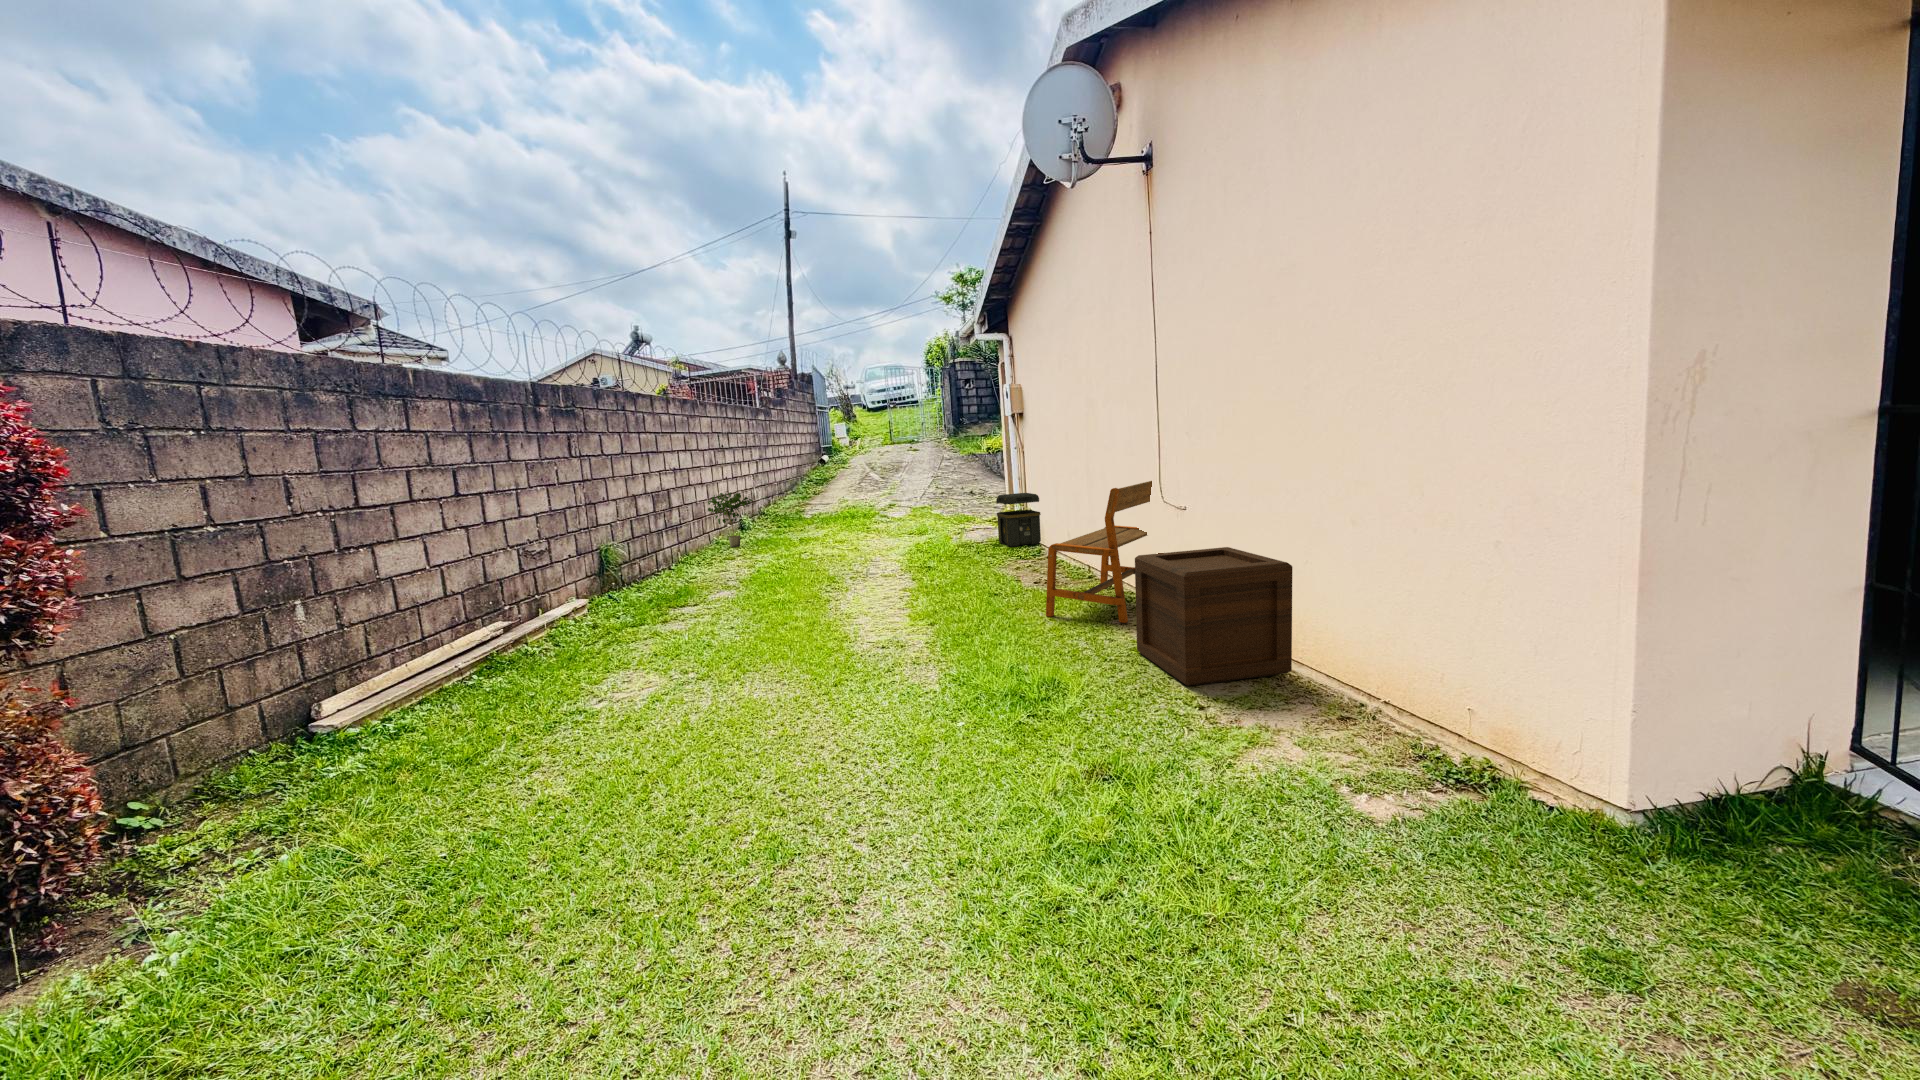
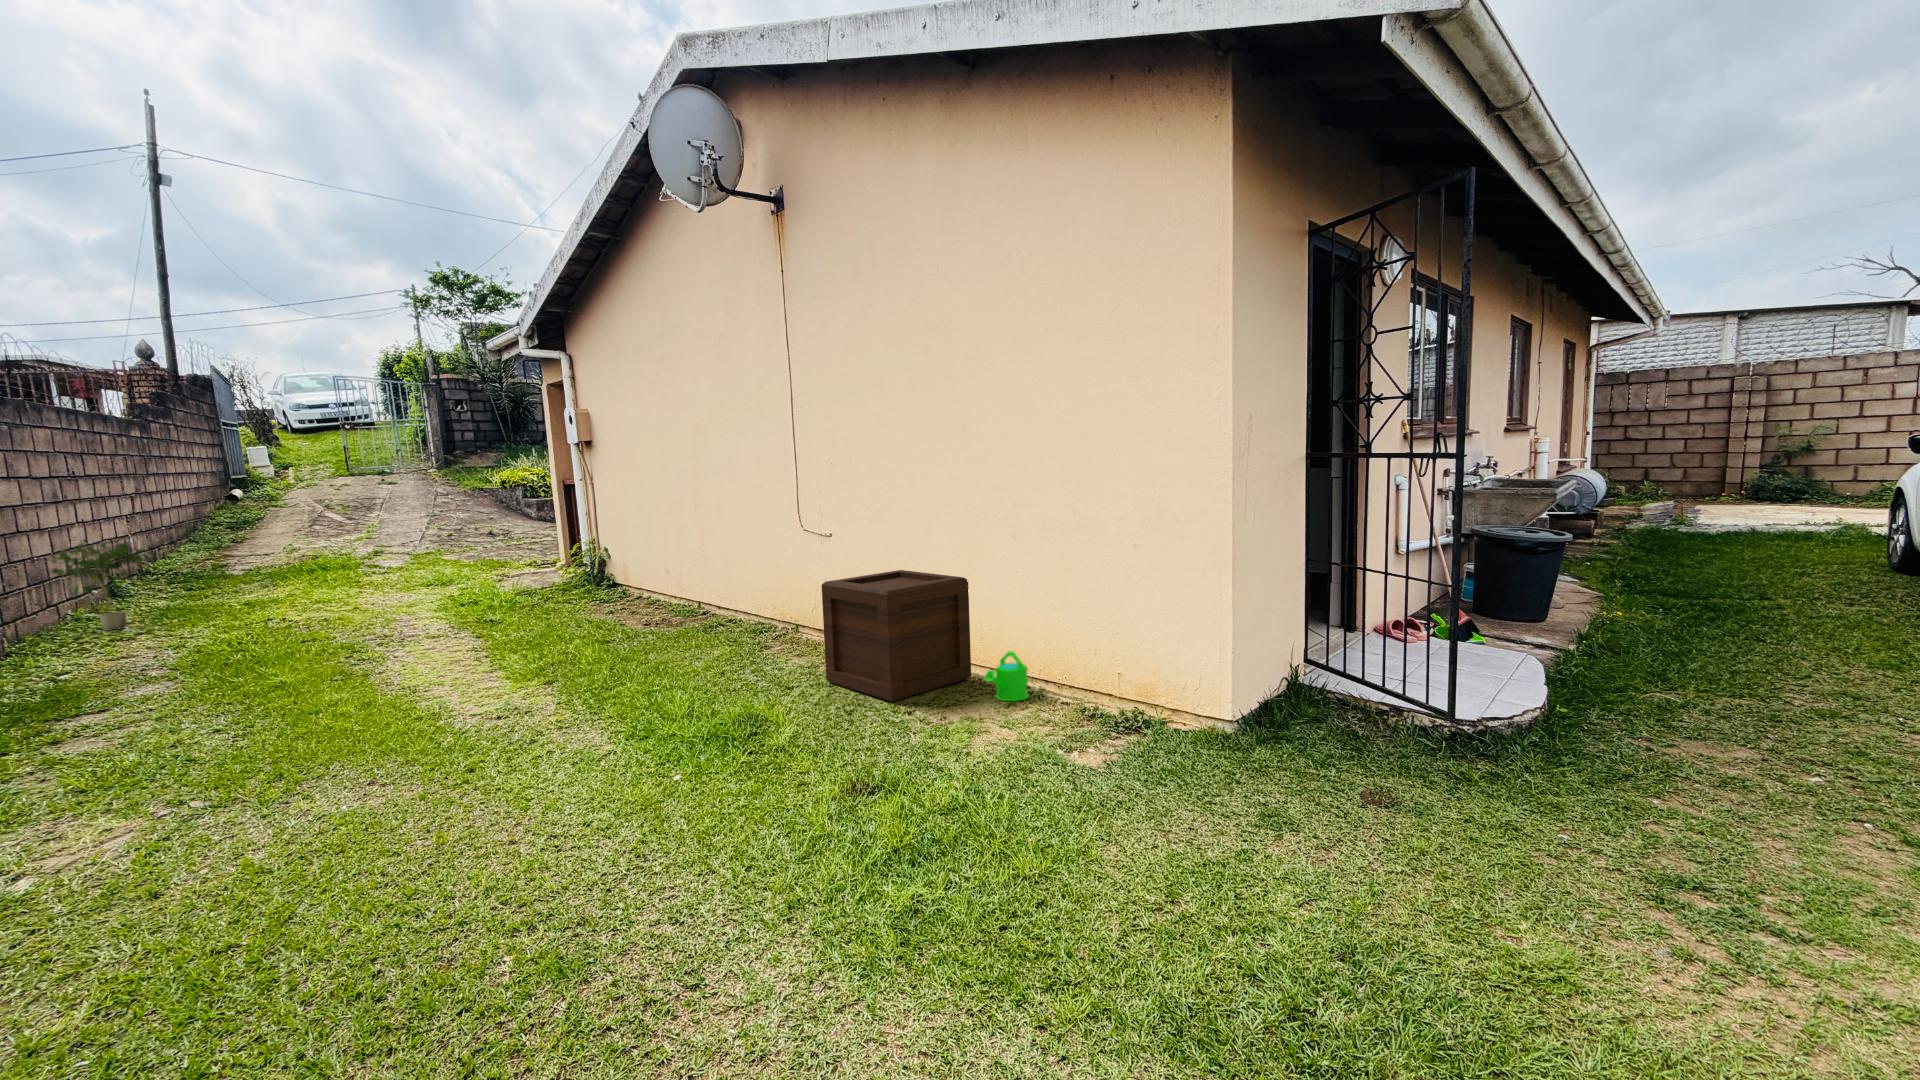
bench: present [1046,481,1159,623] -> none [704,509,823,663]
toolbox: present [996,493,1041,547] -> none [583,534,643,599]
watering can: none [1290,653,1360,712] -> present [985,651,1029,701]

